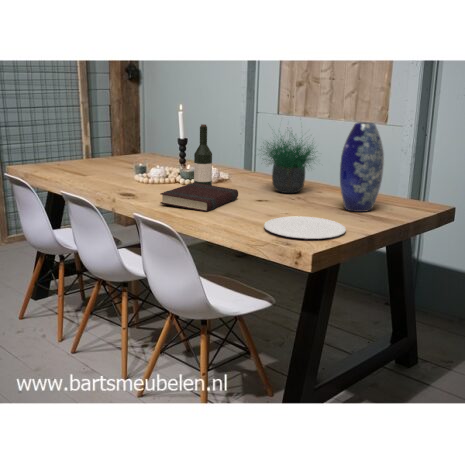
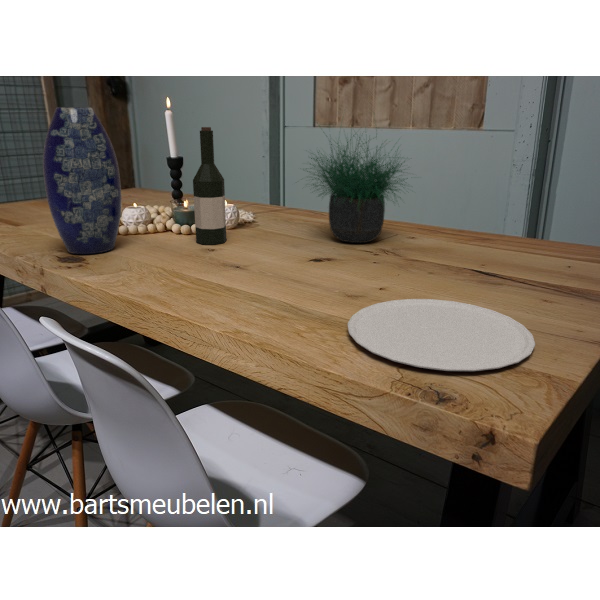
vase: present [340,122,384,212] -> present [43,107,122,254]
book: present [160,183,238,212] -> none [125,232,275,293]

